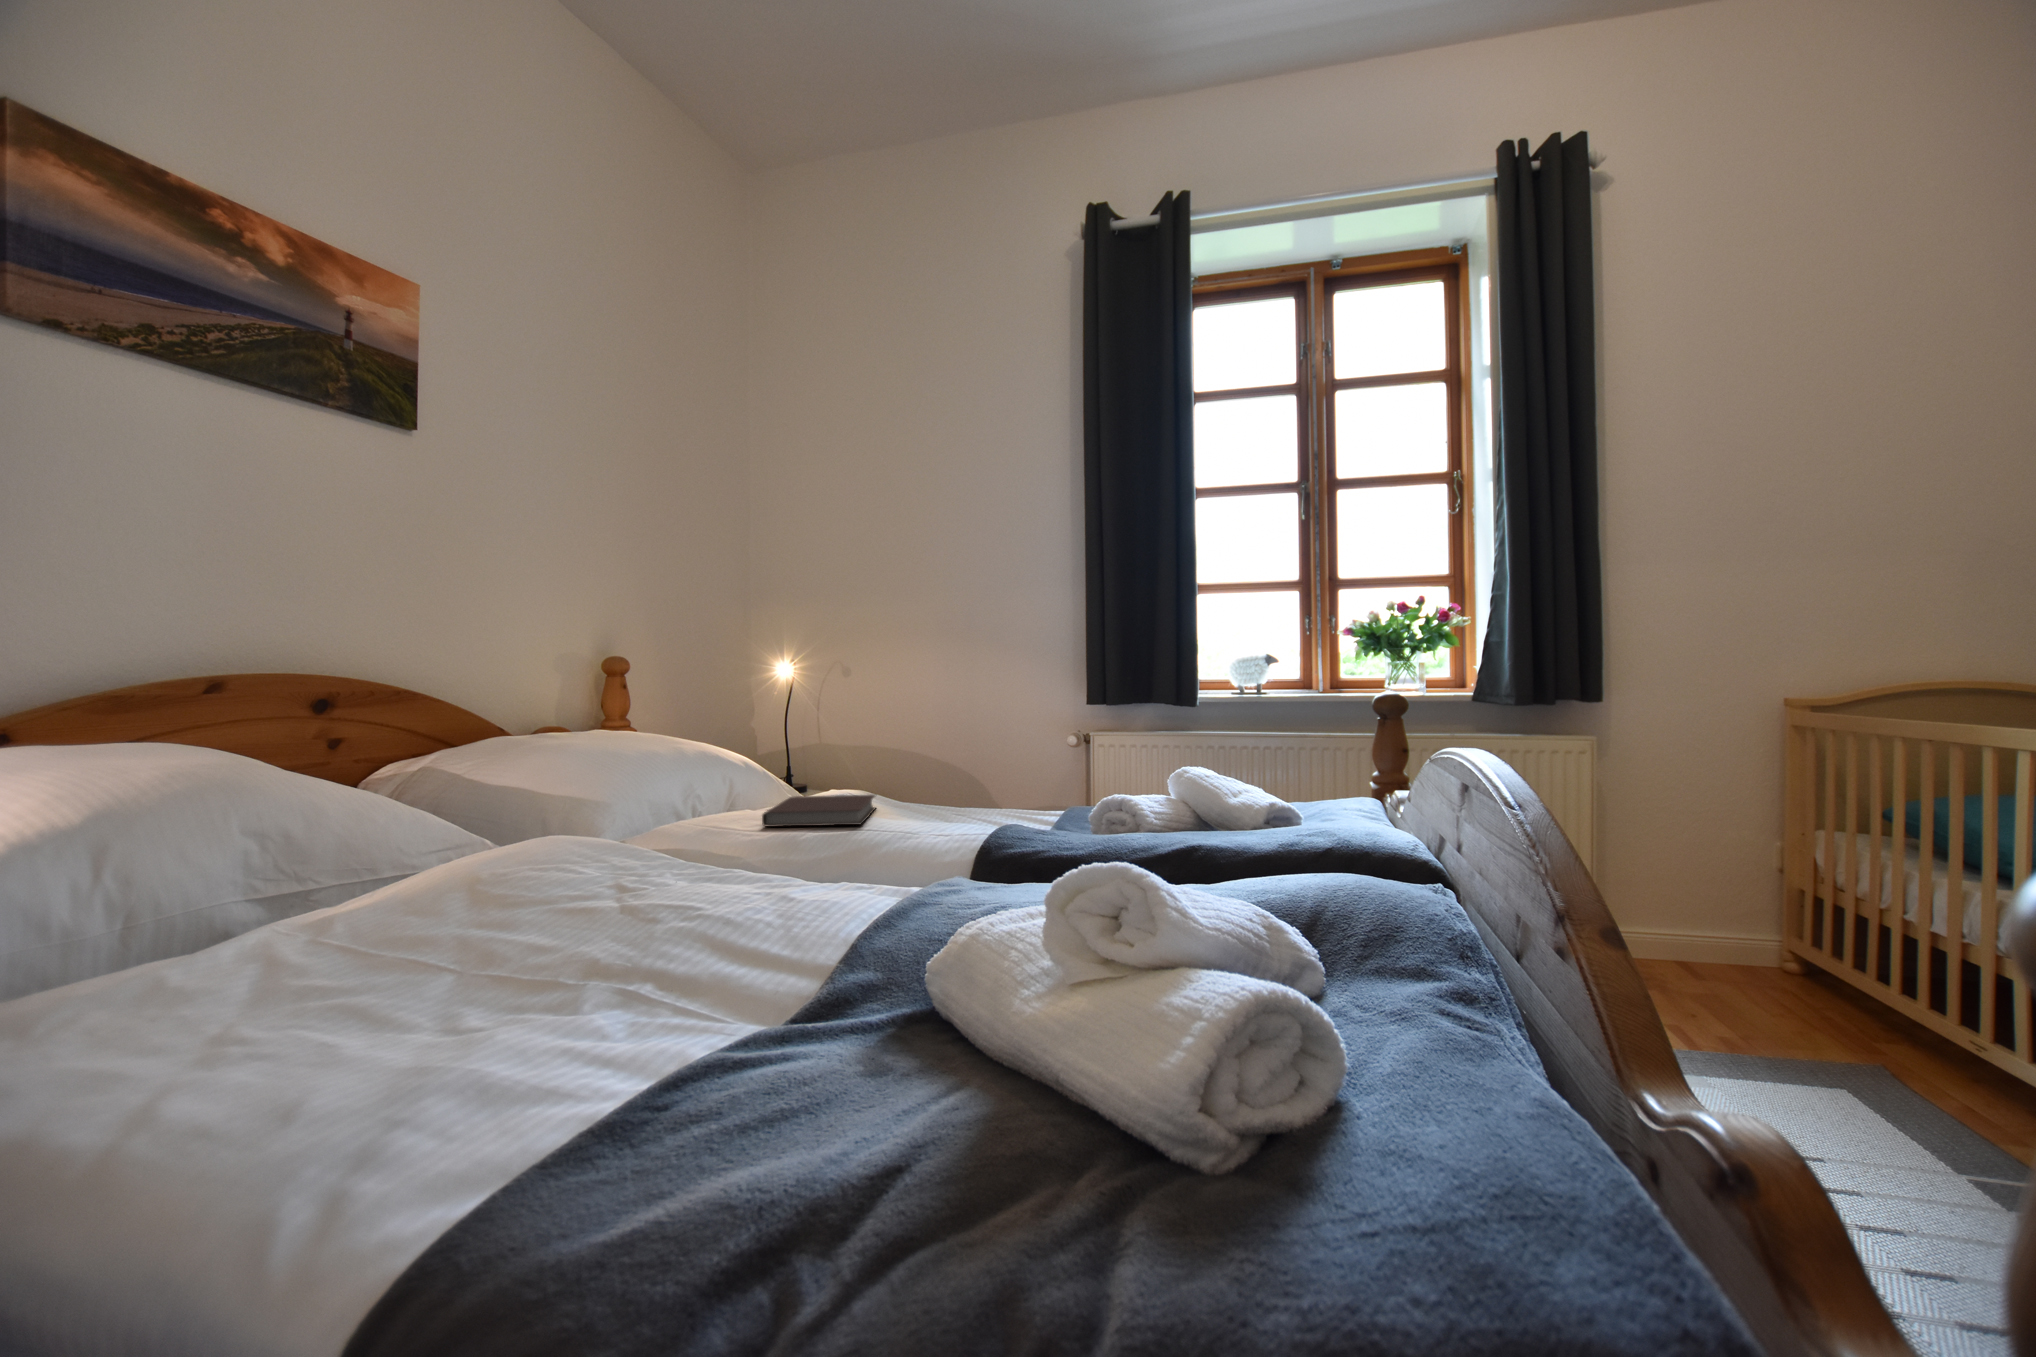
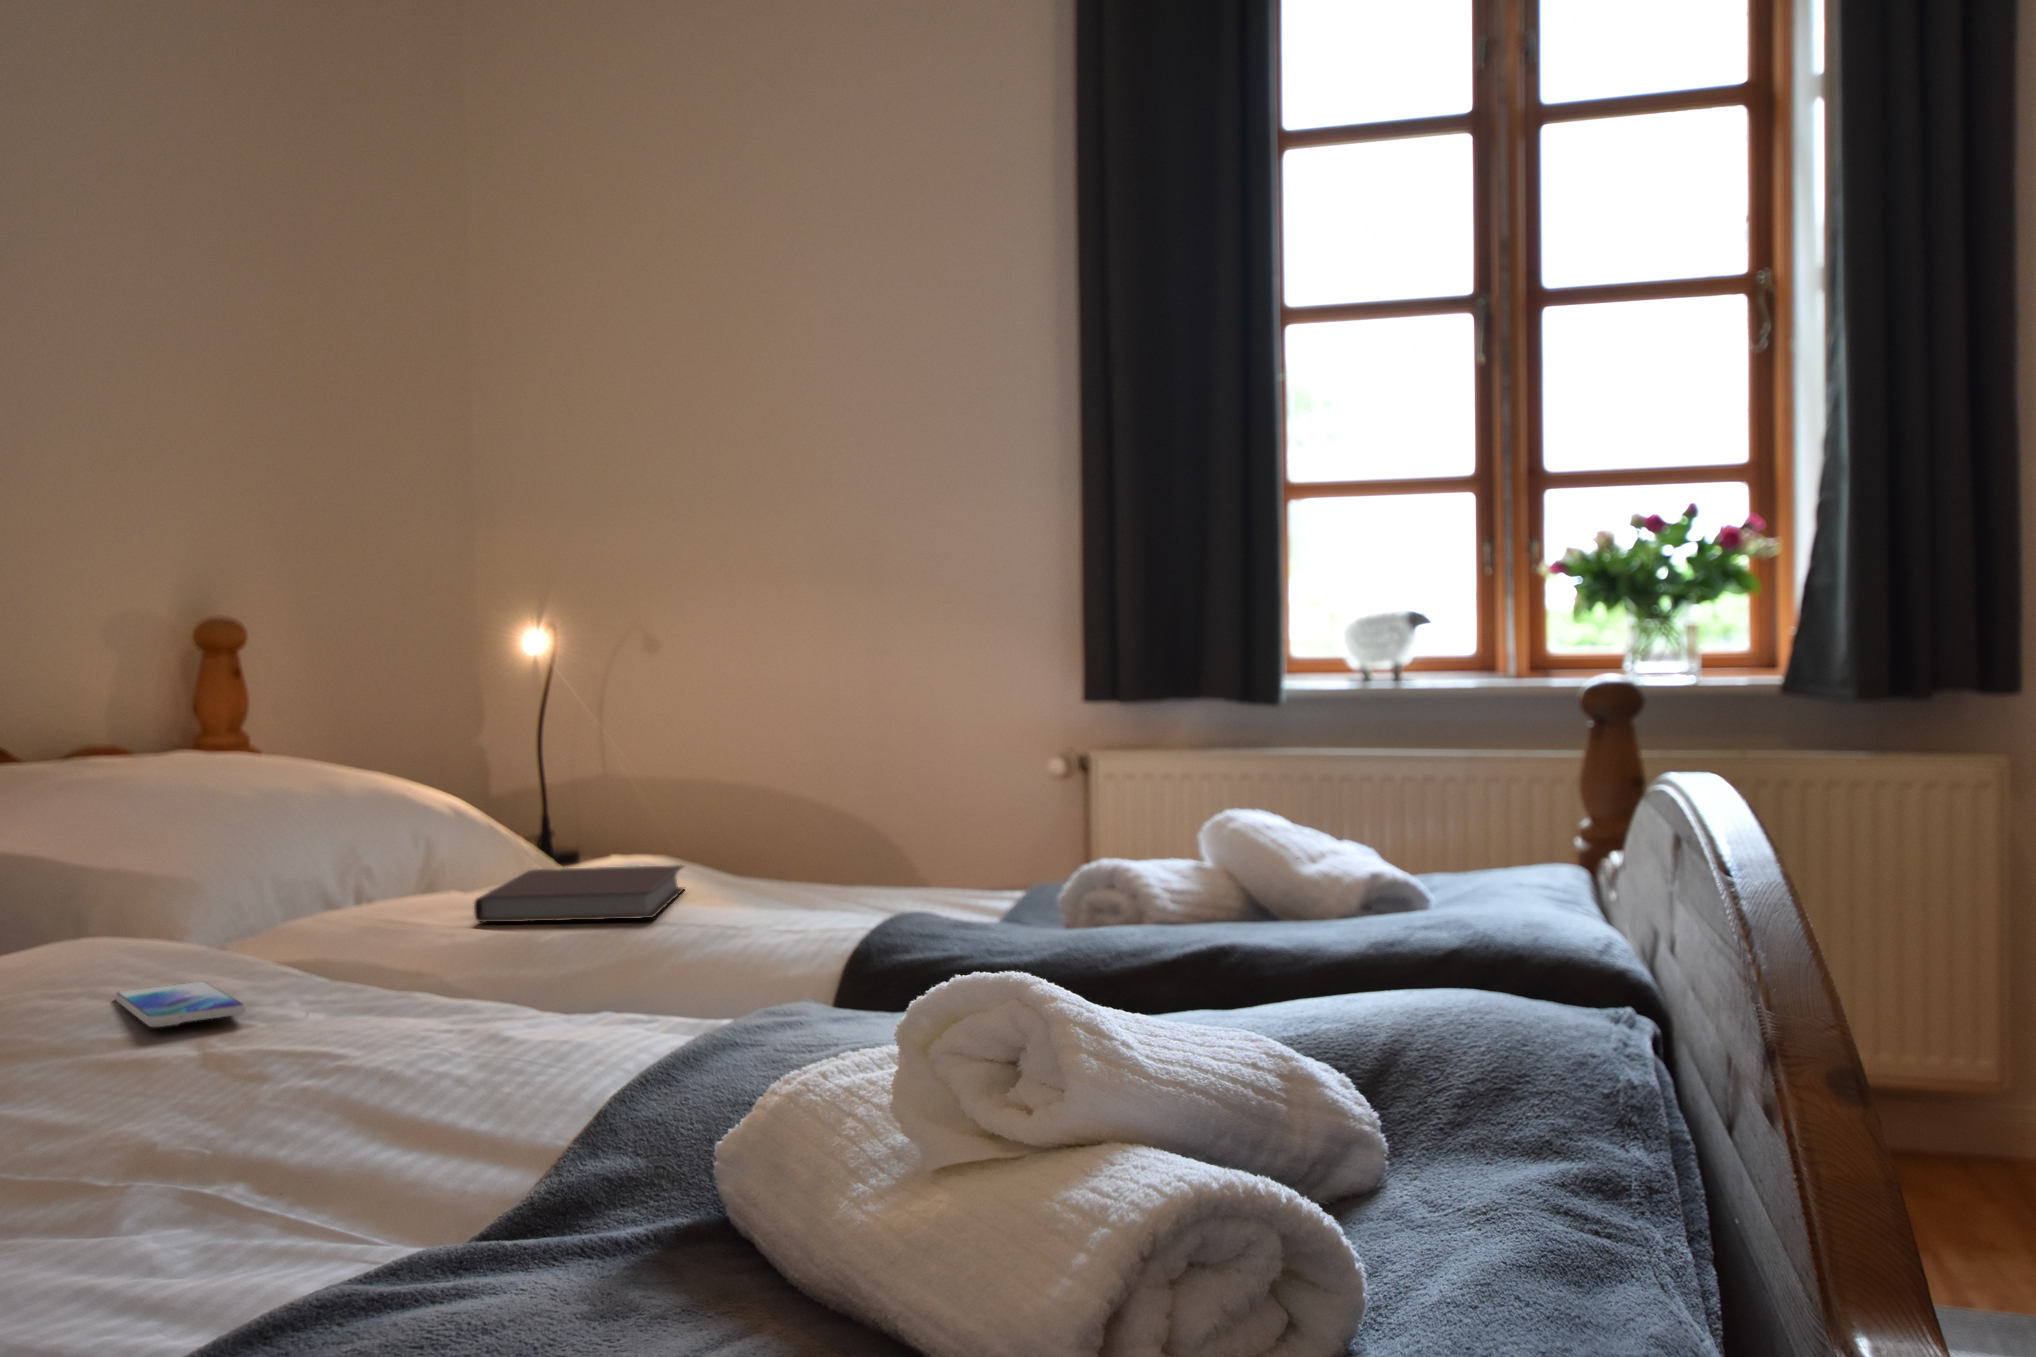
smartphone: none [566,862,642,890] -> present [115,982,246,1027]

